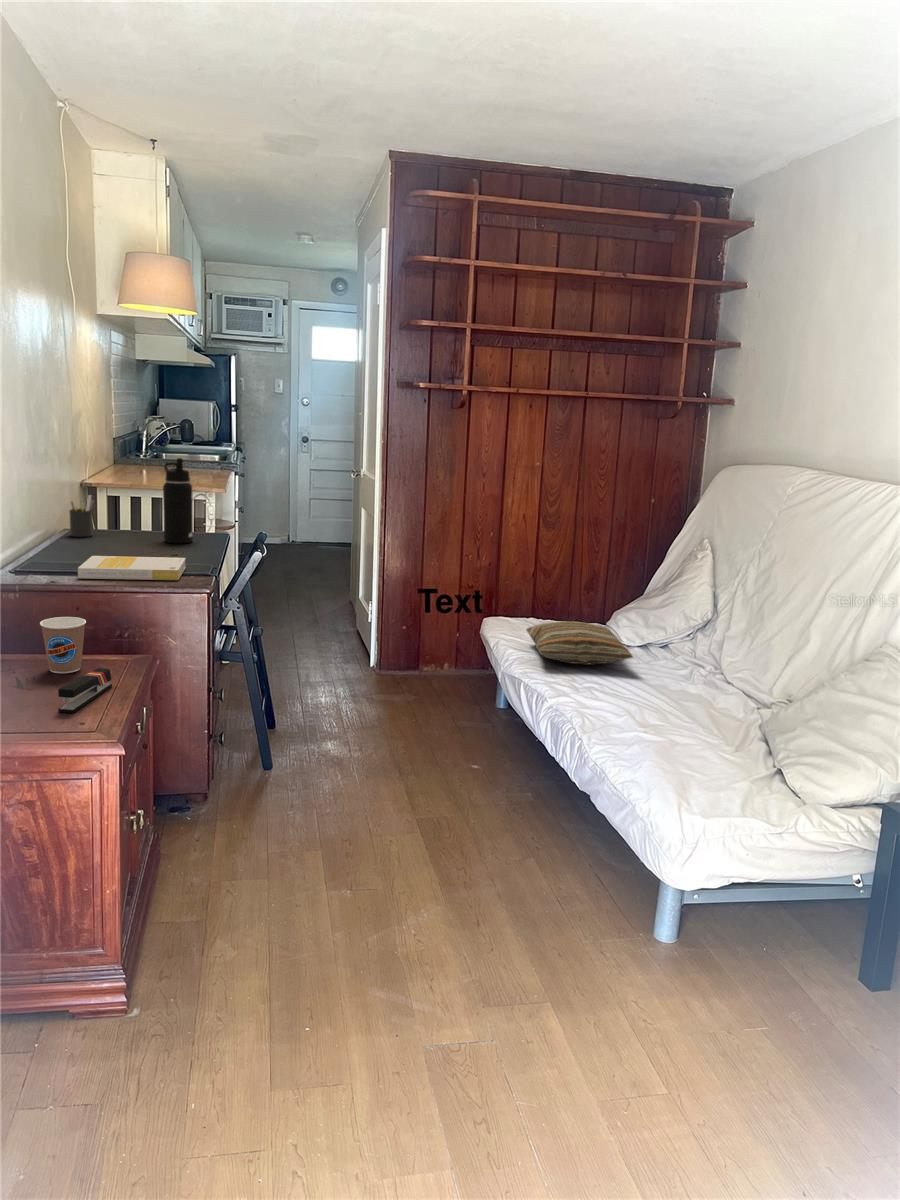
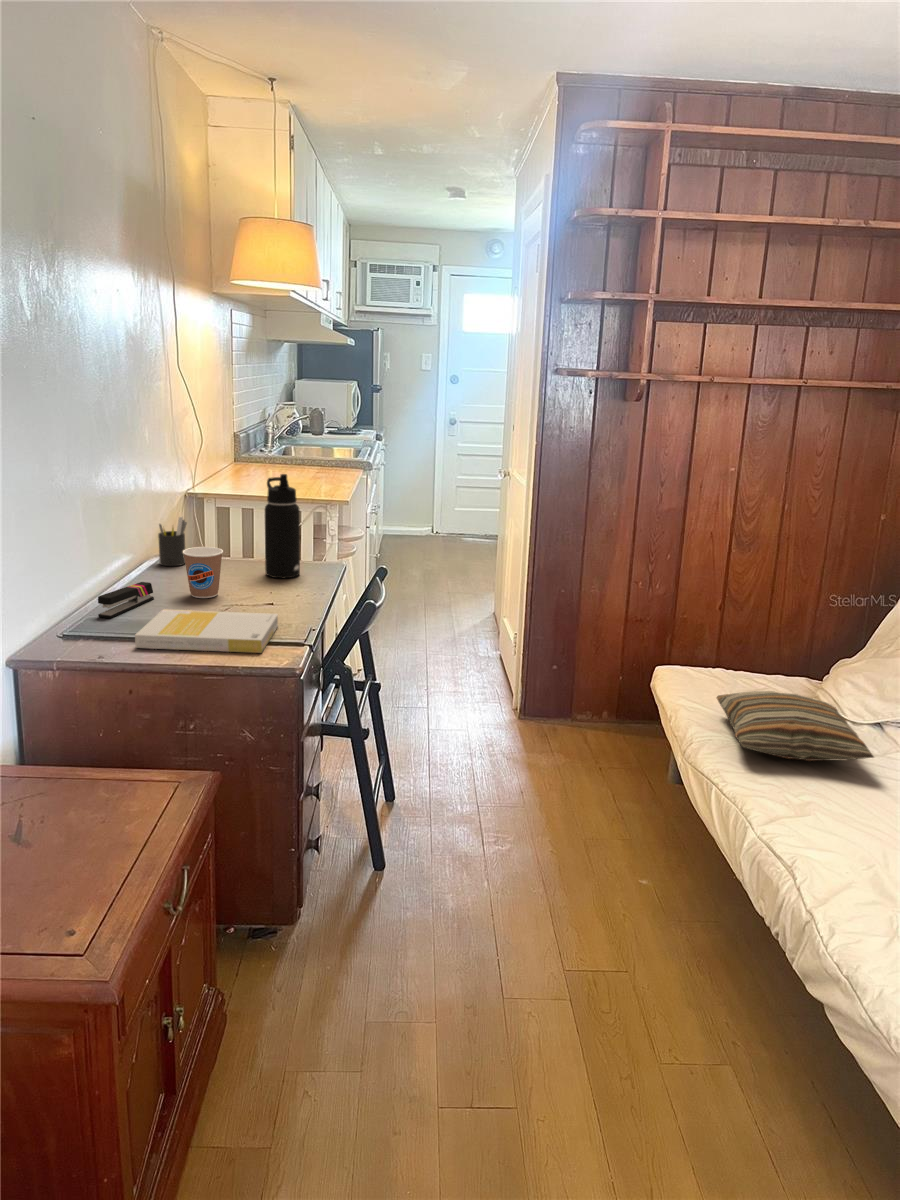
coffee cup: present [40,617,86,673] -> present [183,547,223,598]
stapler: present [58,668,112,713] -> present [98,582,154,618]

